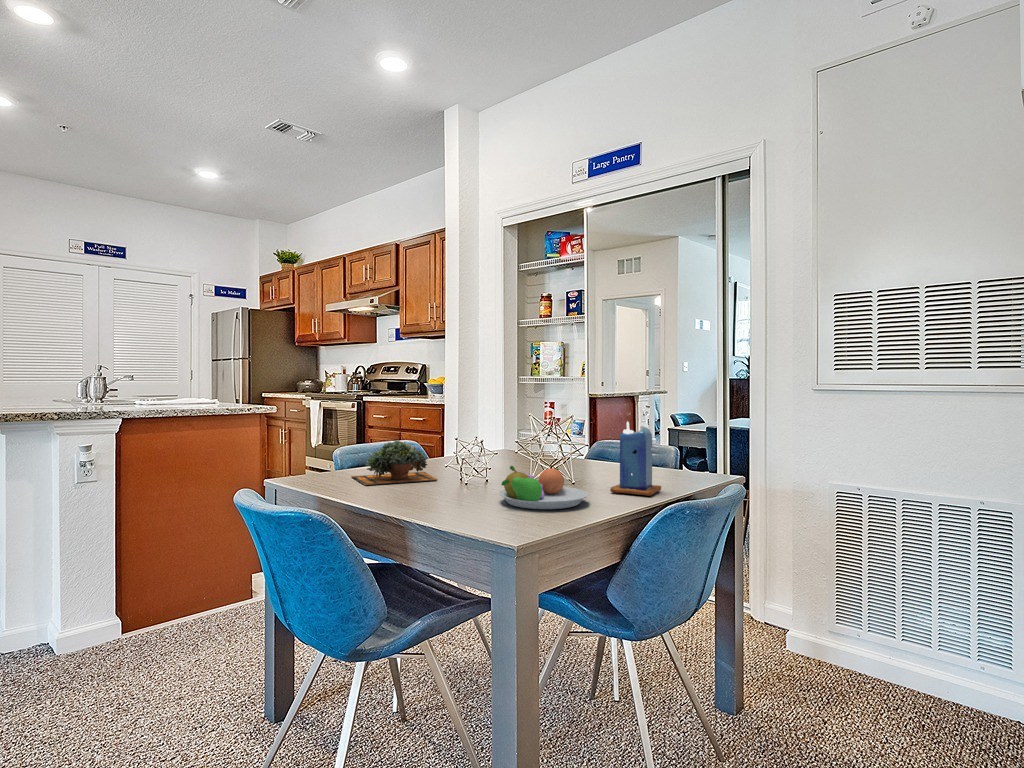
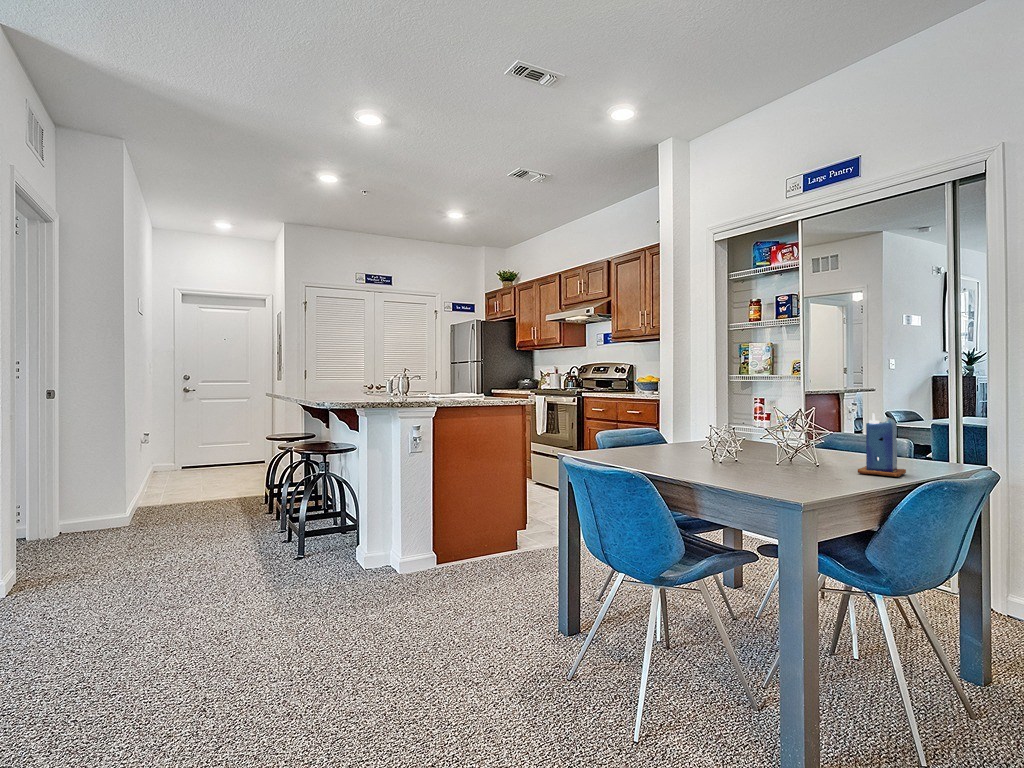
succulent plant: present [352,440,437,485] -> none [623,427,696,462]
fruit bowl: present [499,466,588,509] -> none [762,448,843,483]

